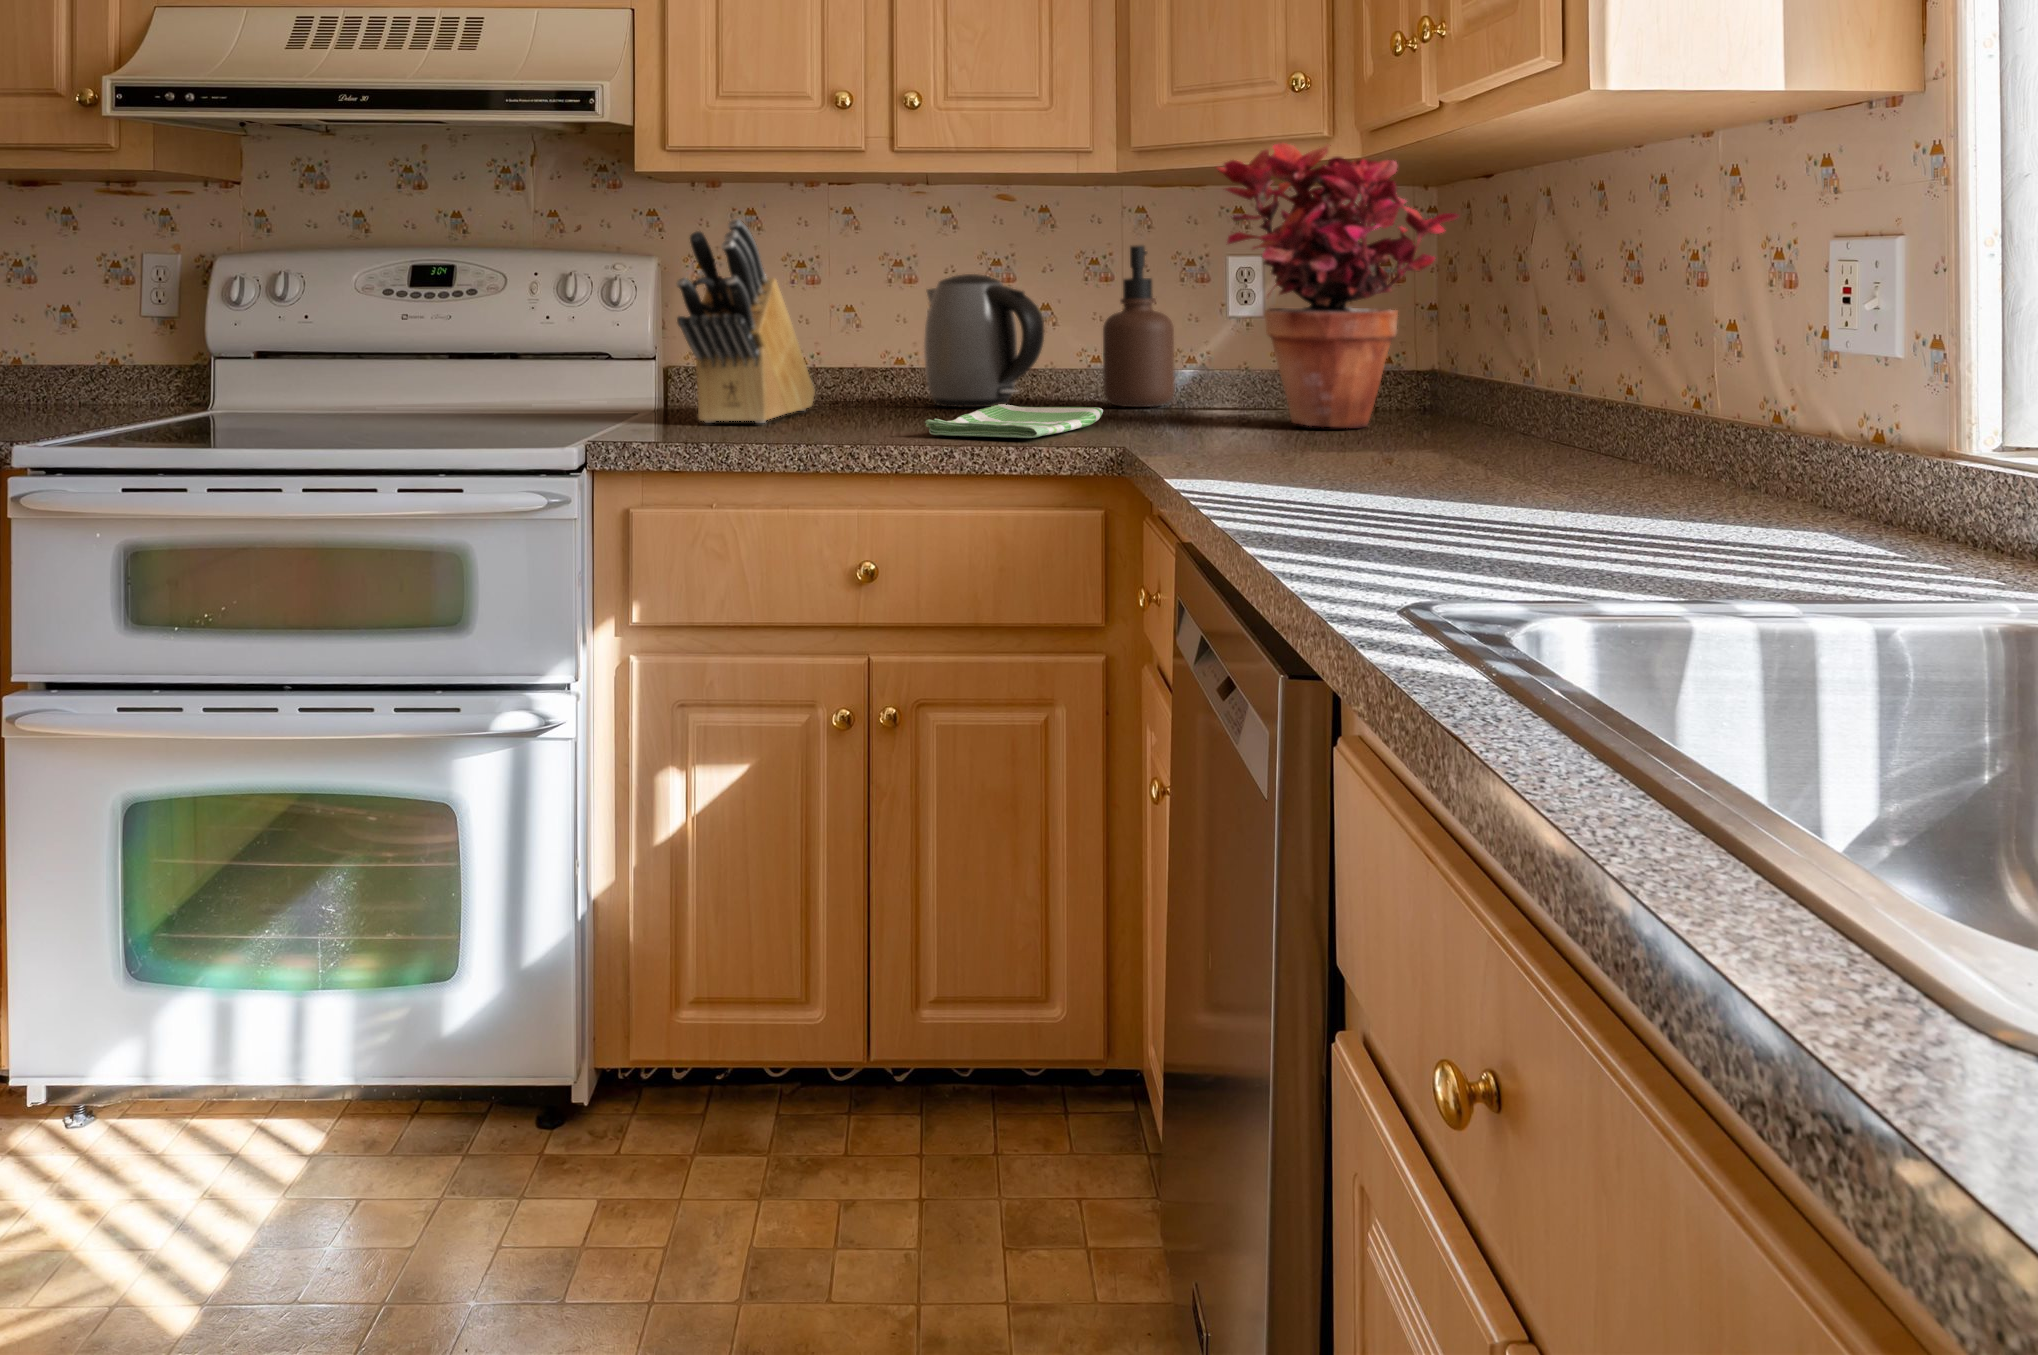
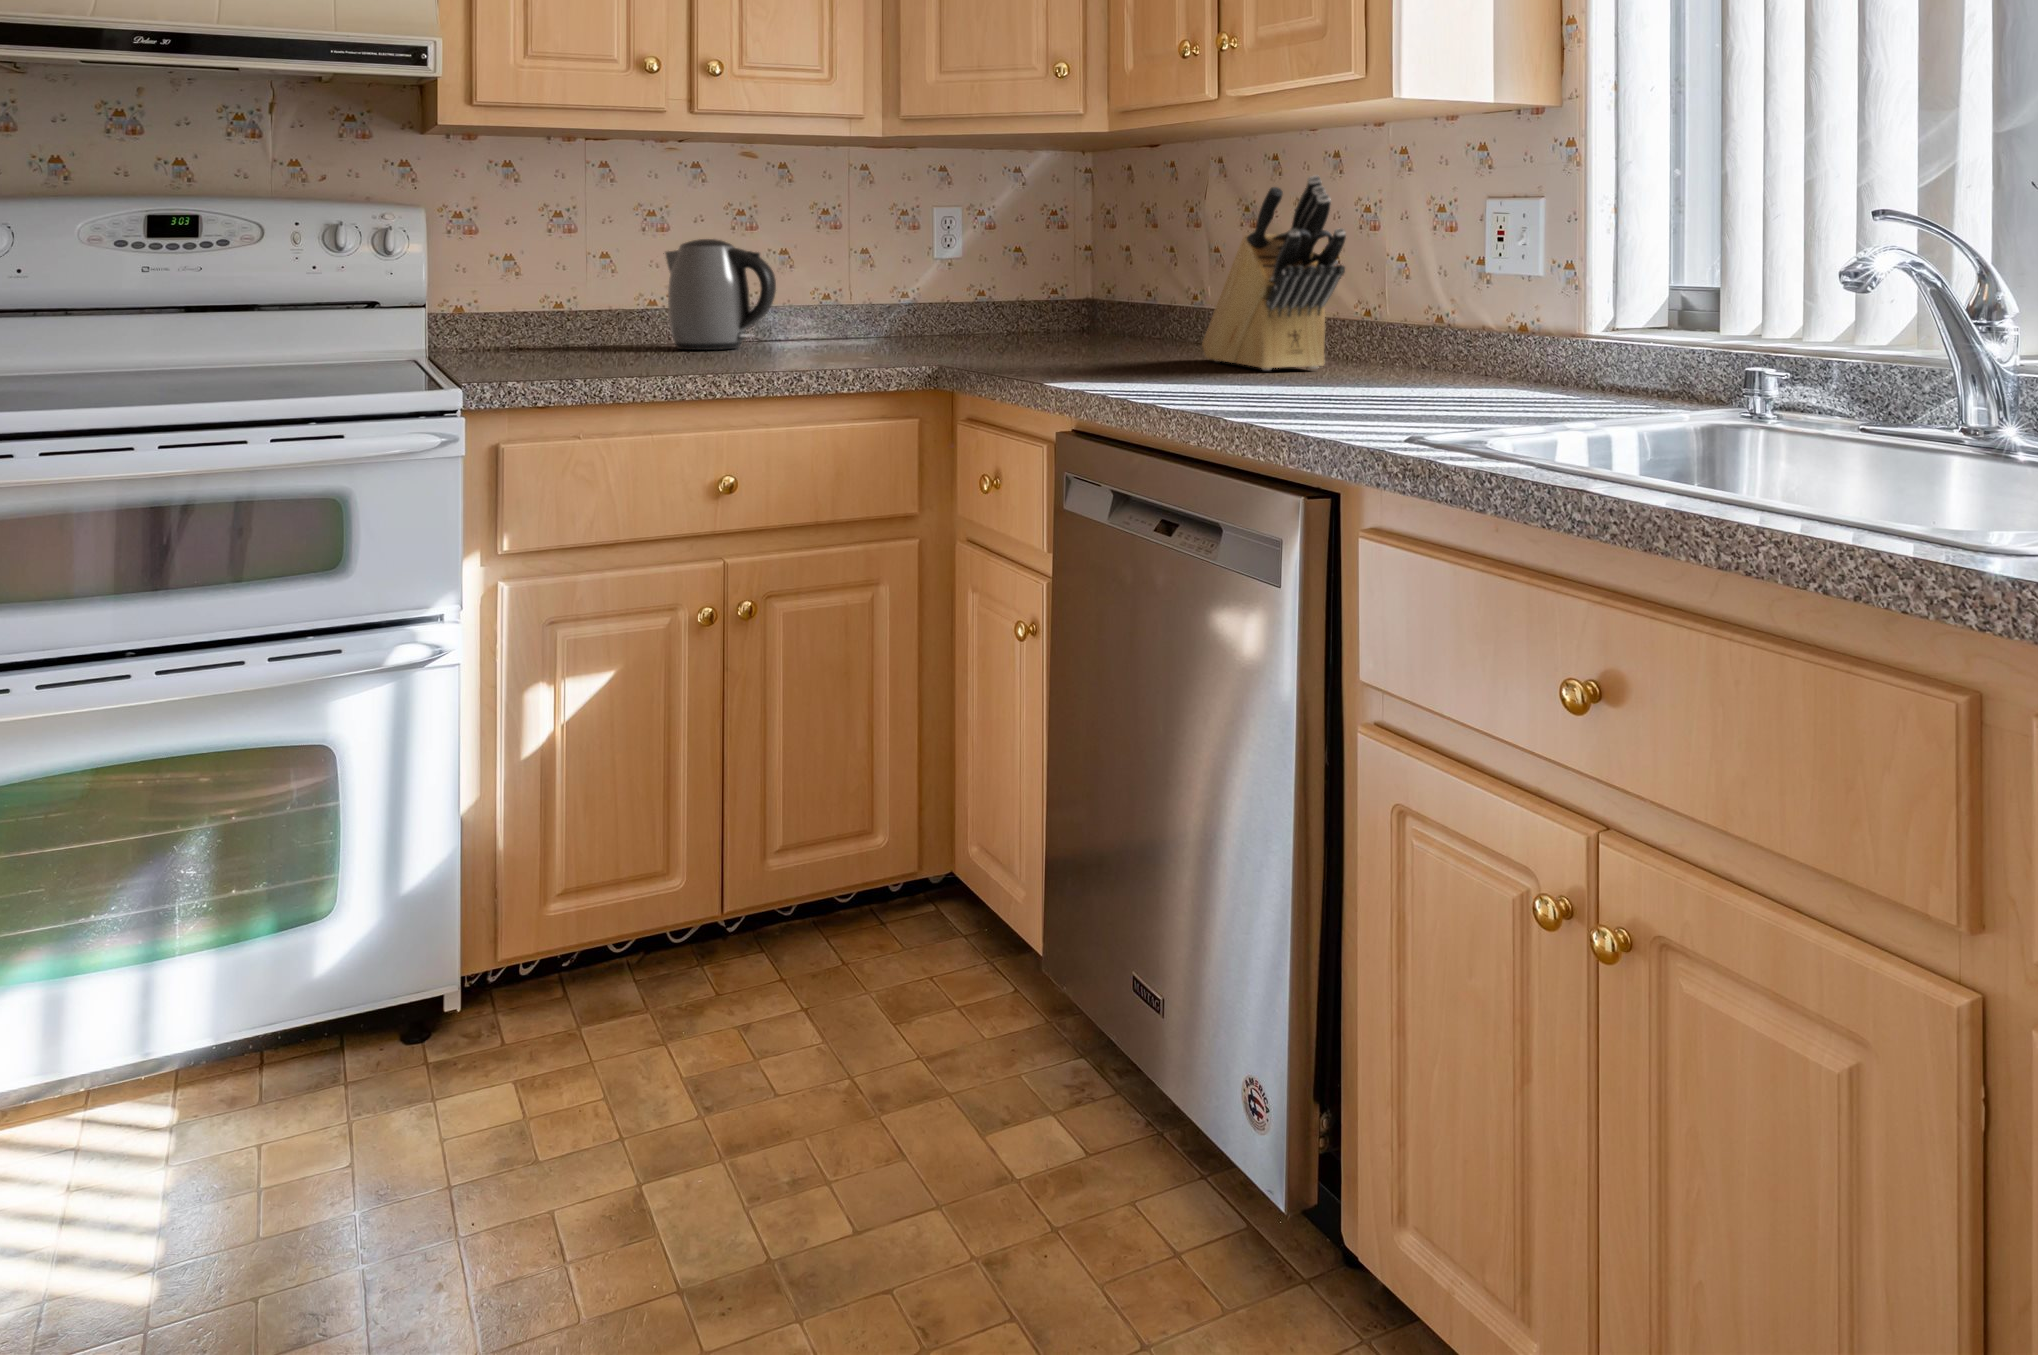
potted plant: present [1217,143,1459,428] -> none [939,136,1131,351]
knife block: present [677,218,815,423] -> present [1202,175,1346,370]
soap dispenser: present [1103,245,1175,407] -> none [817,218,873,346]
dish towel: present [925,404,1103,438] -> none [750,342,867,366]

